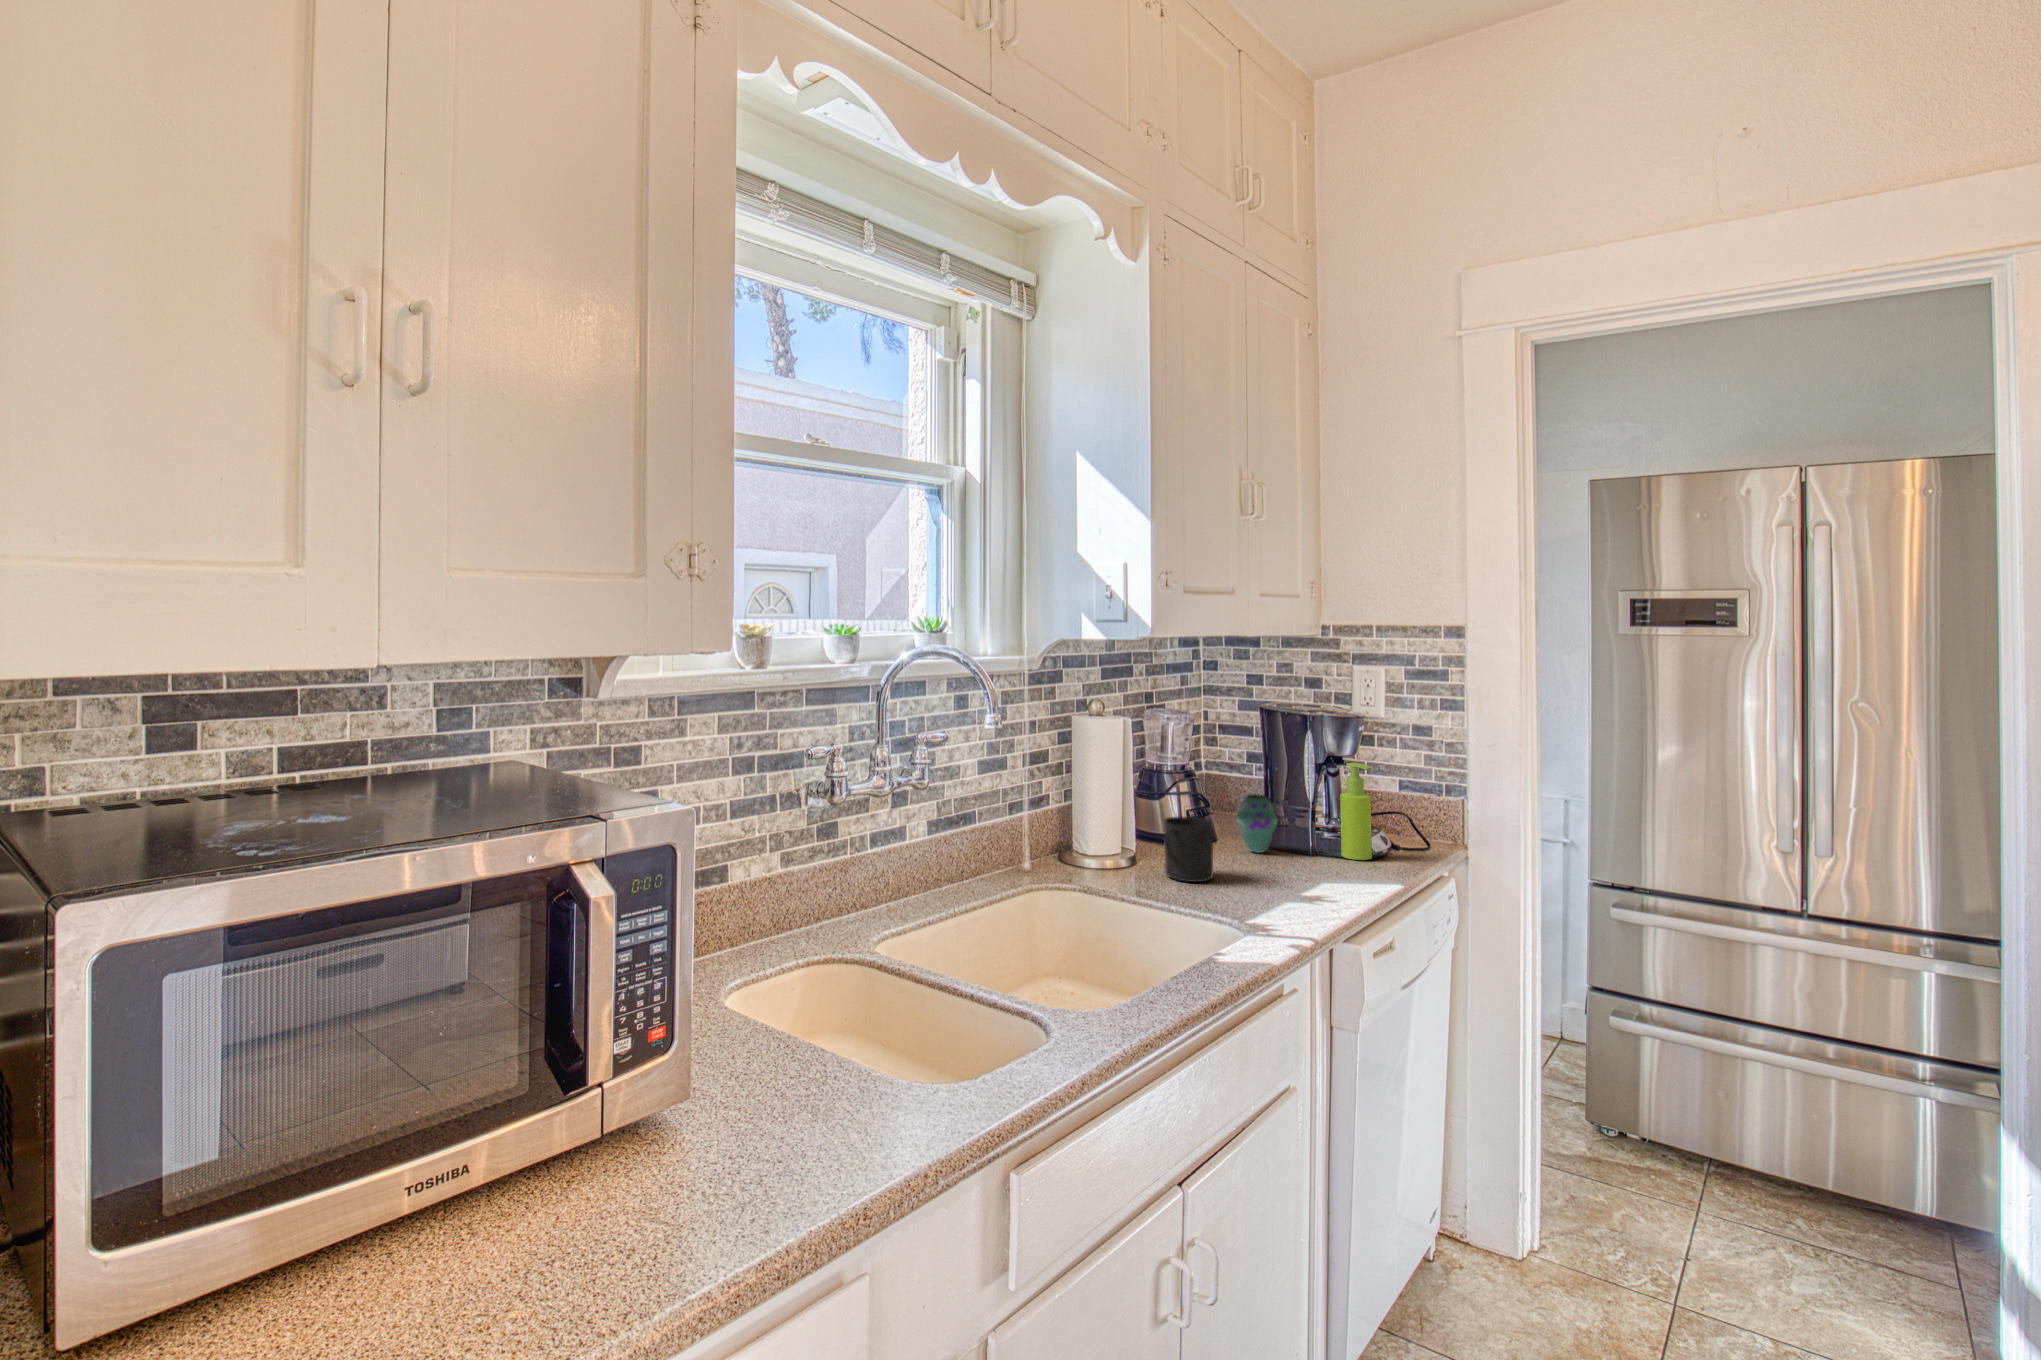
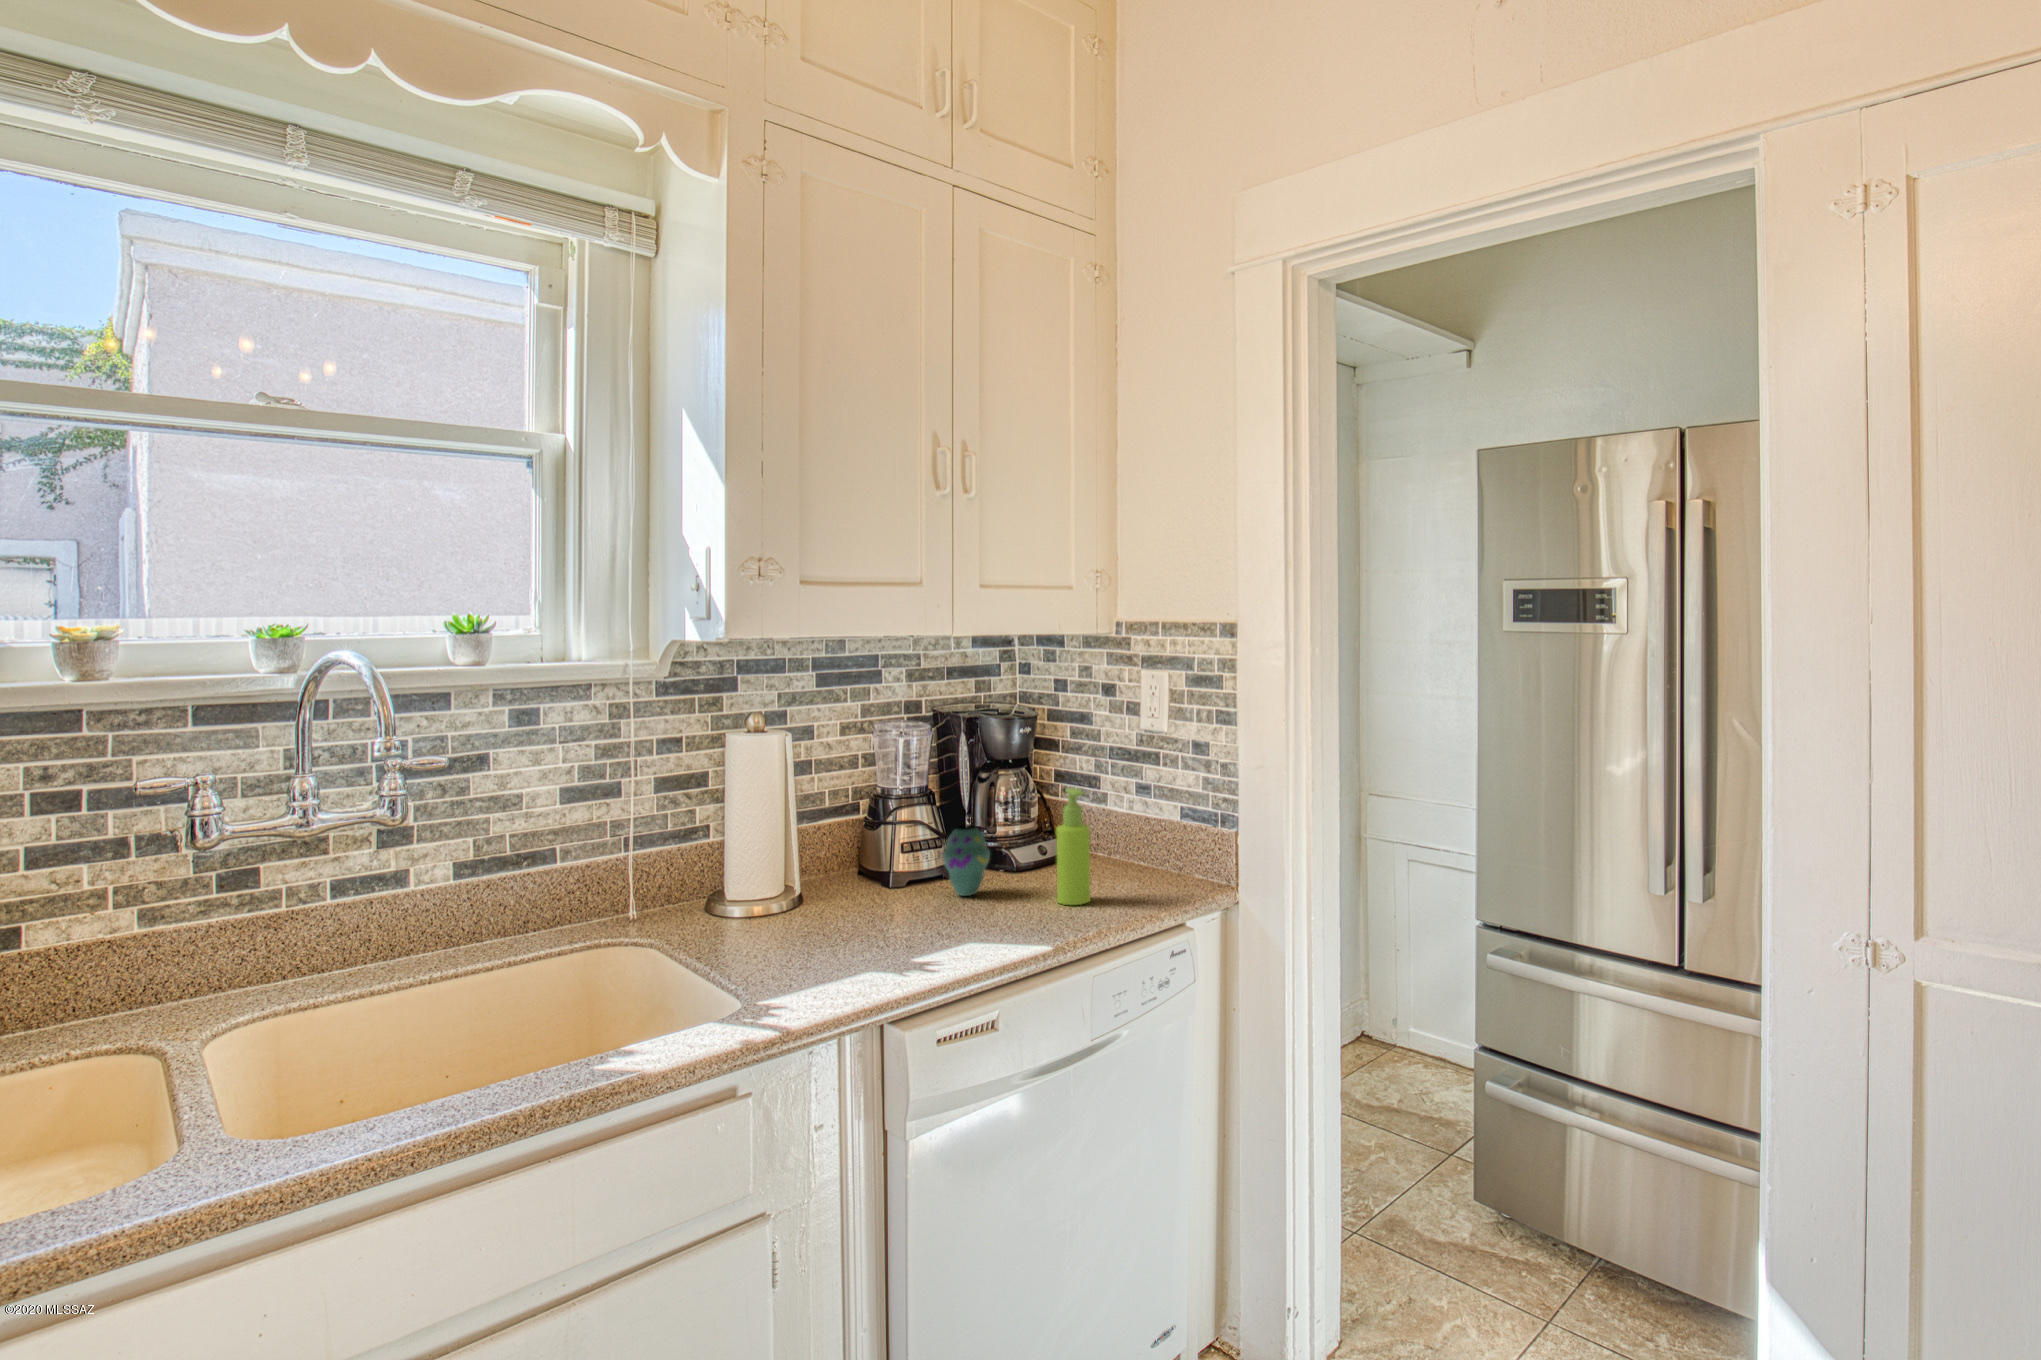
mug: present [1164,817,1213,882] -> none [767,855,842,936]

